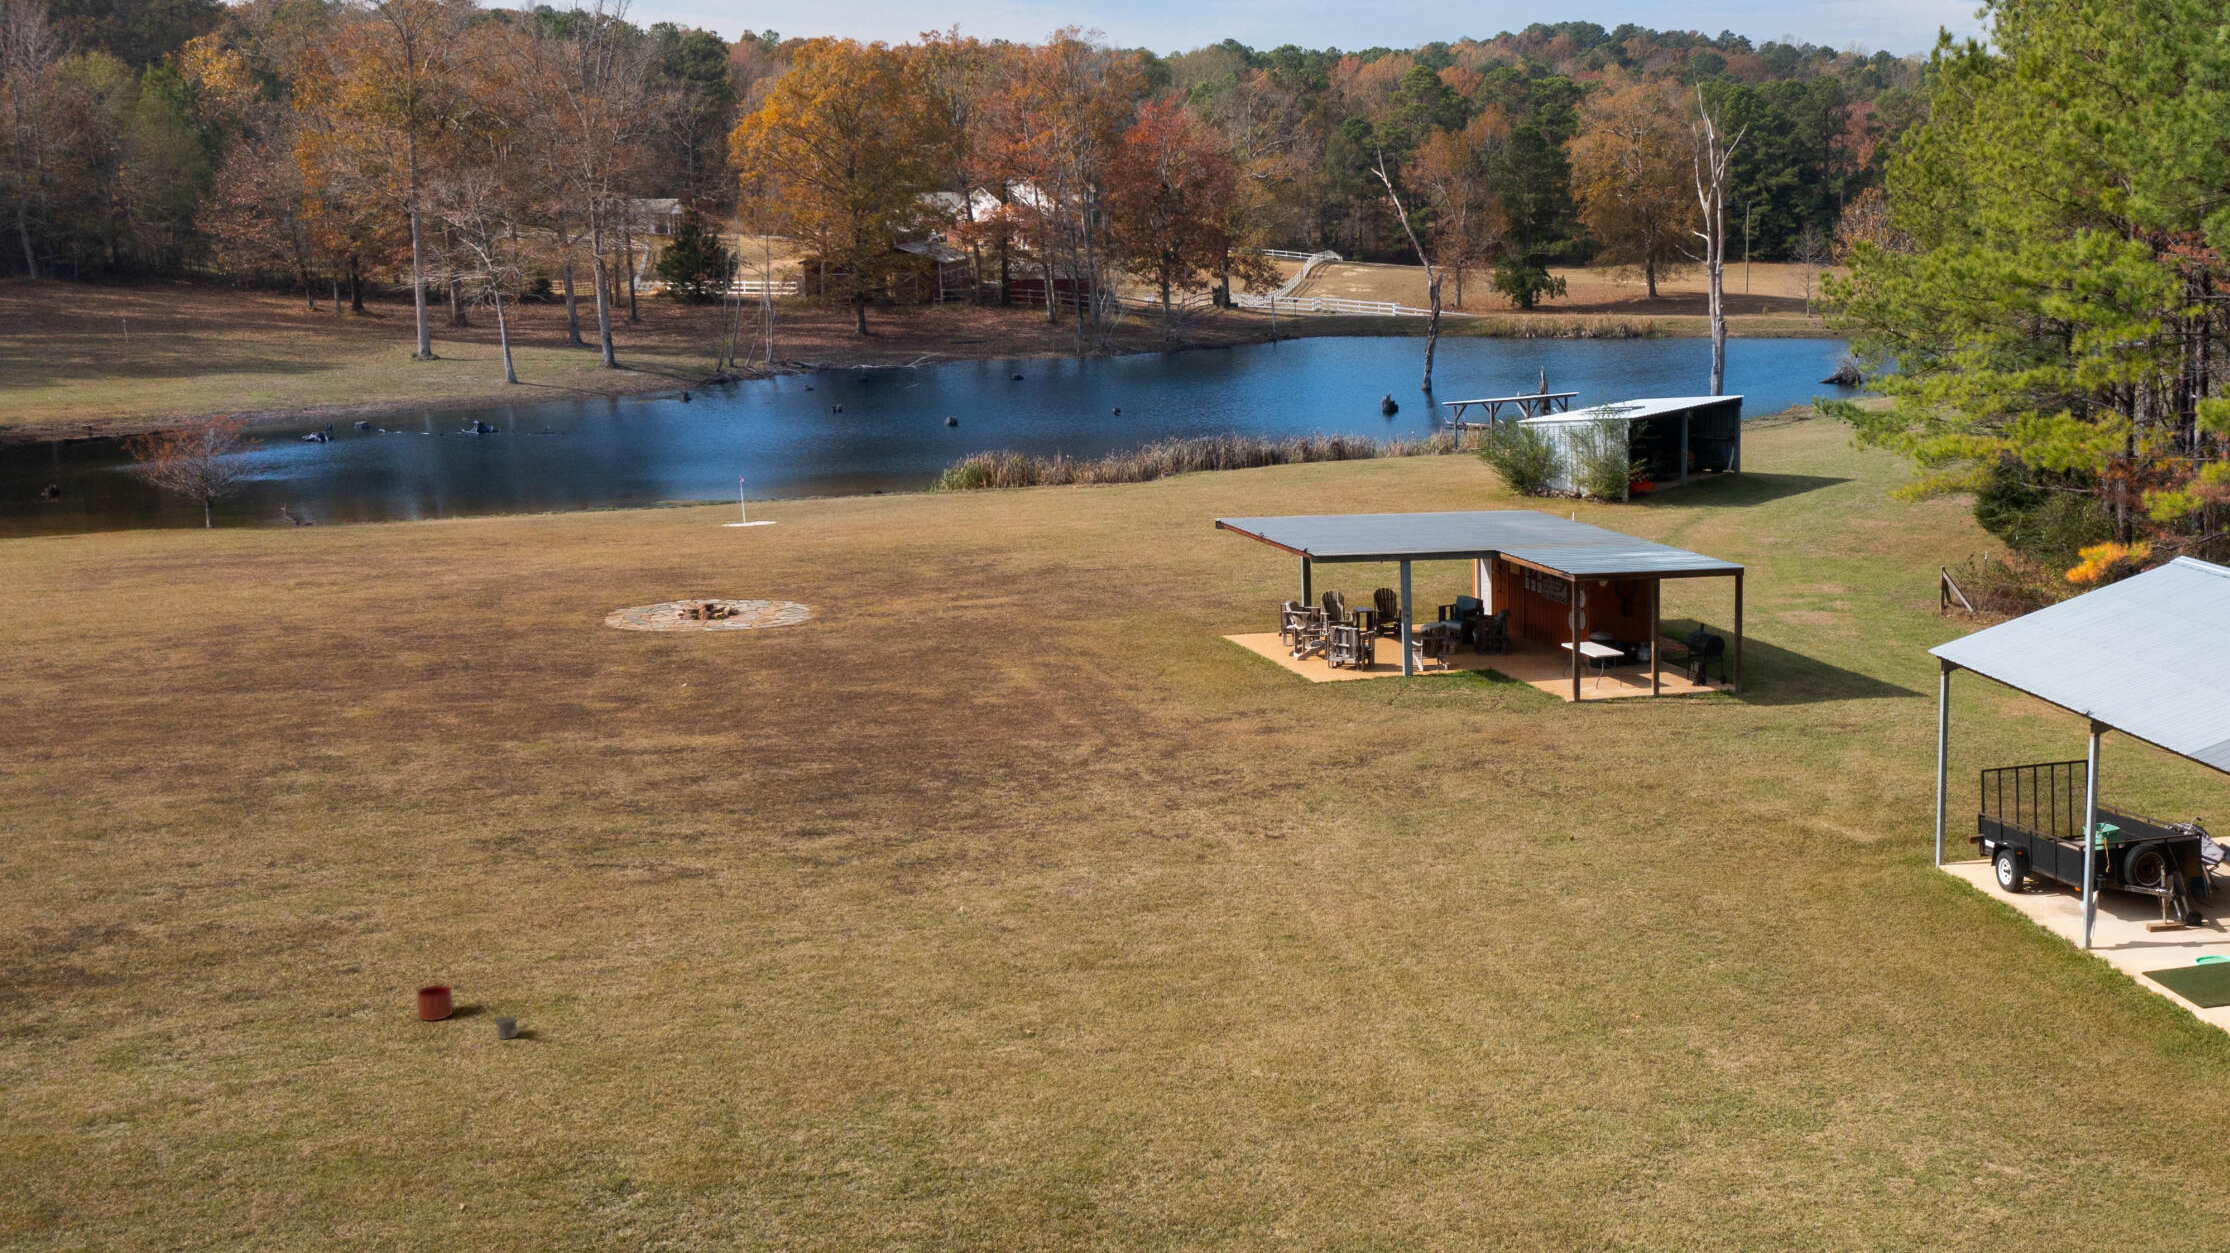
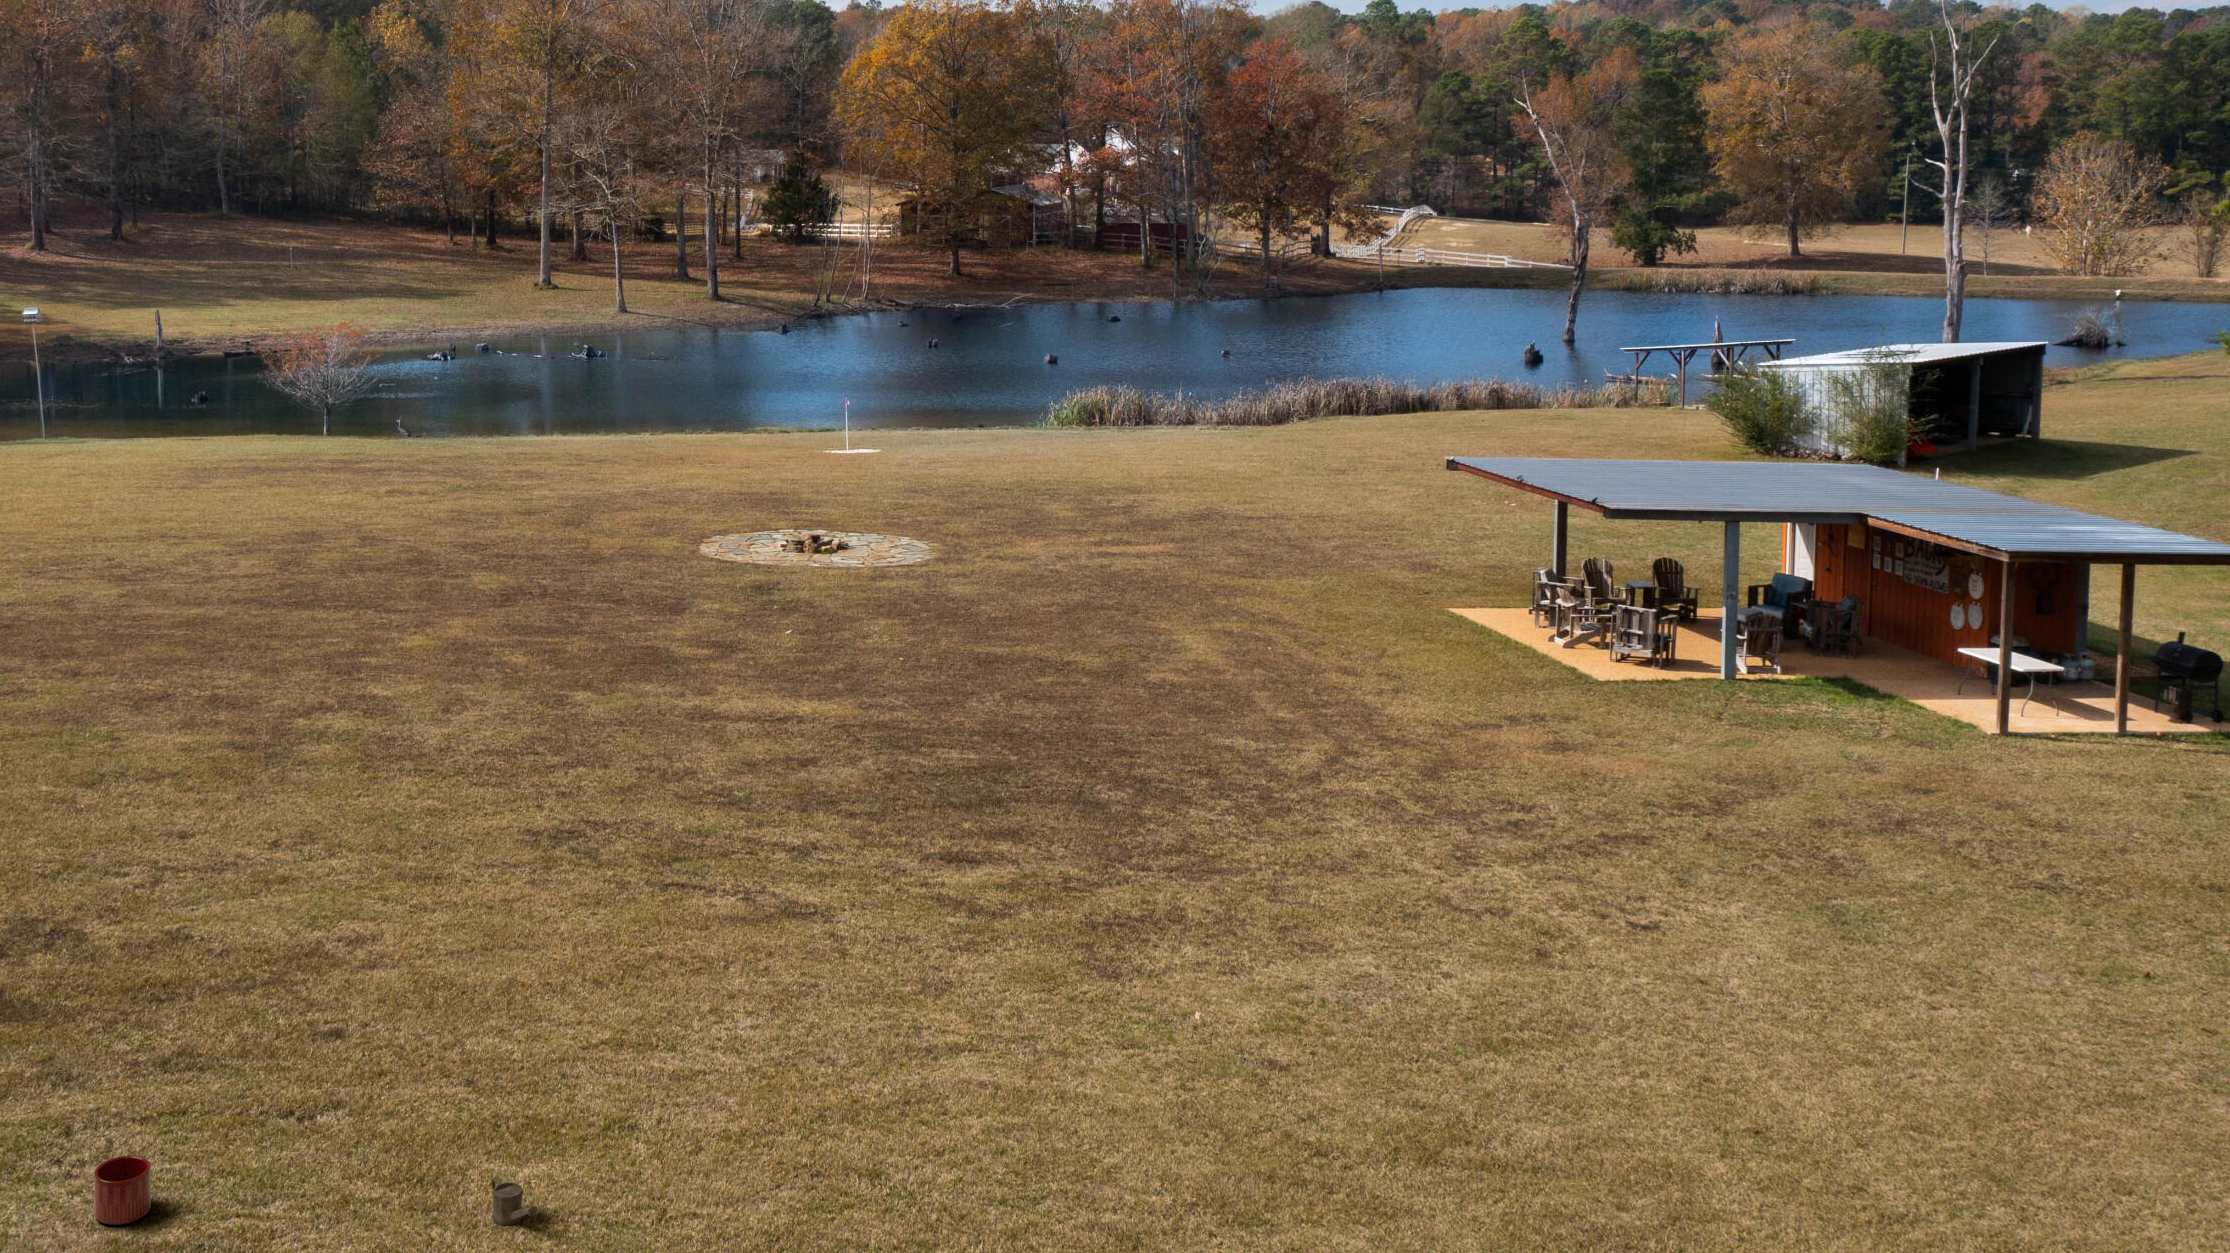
planter: present [417,985,453,1021] -> present [94,1156,151,1225]

